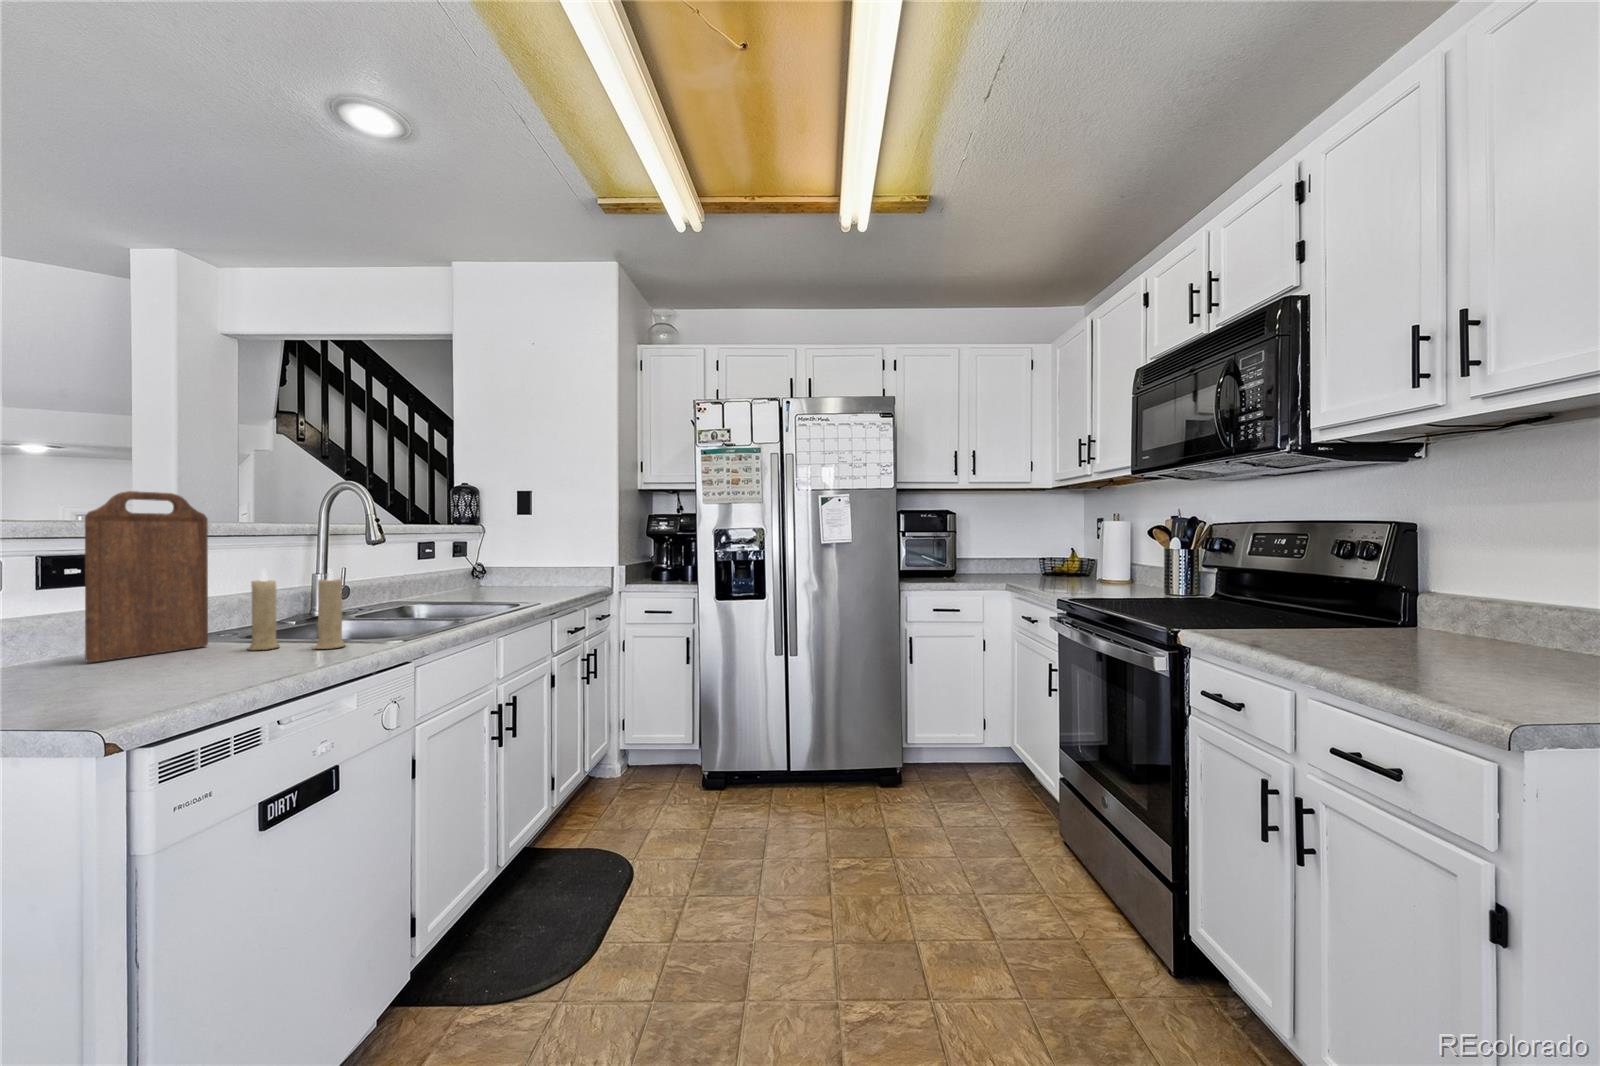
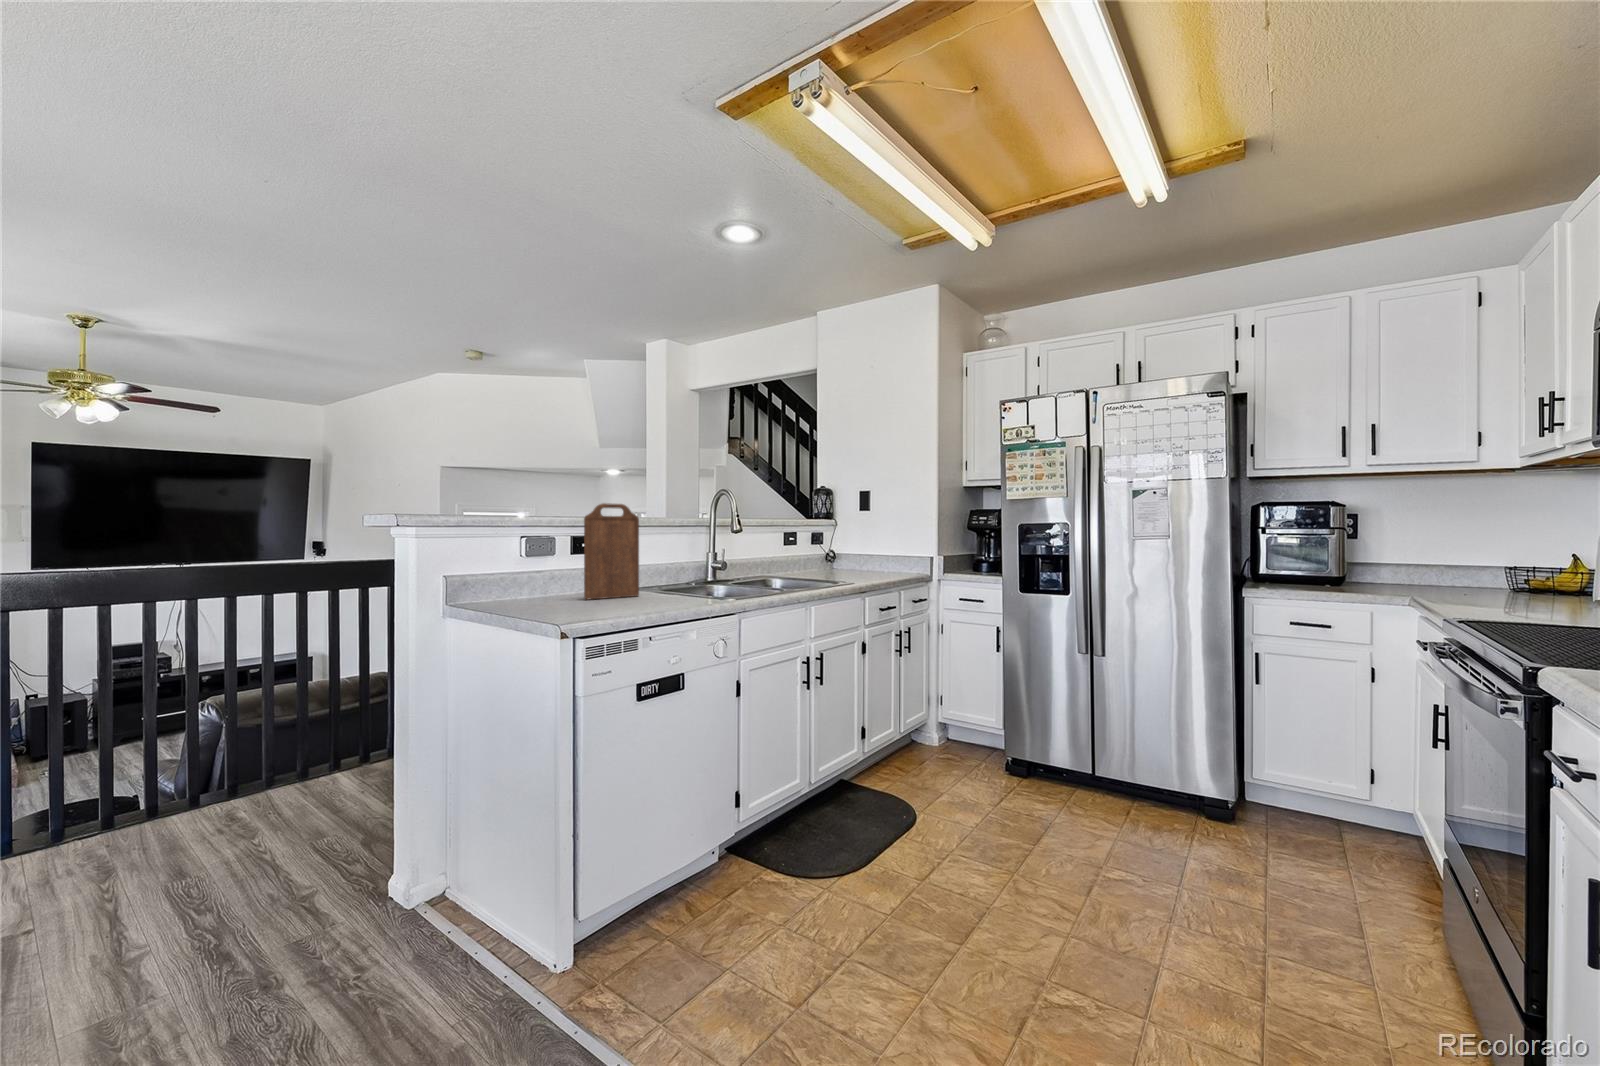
candle: present [247,569,345,650] -> none [652,549,699,603]

